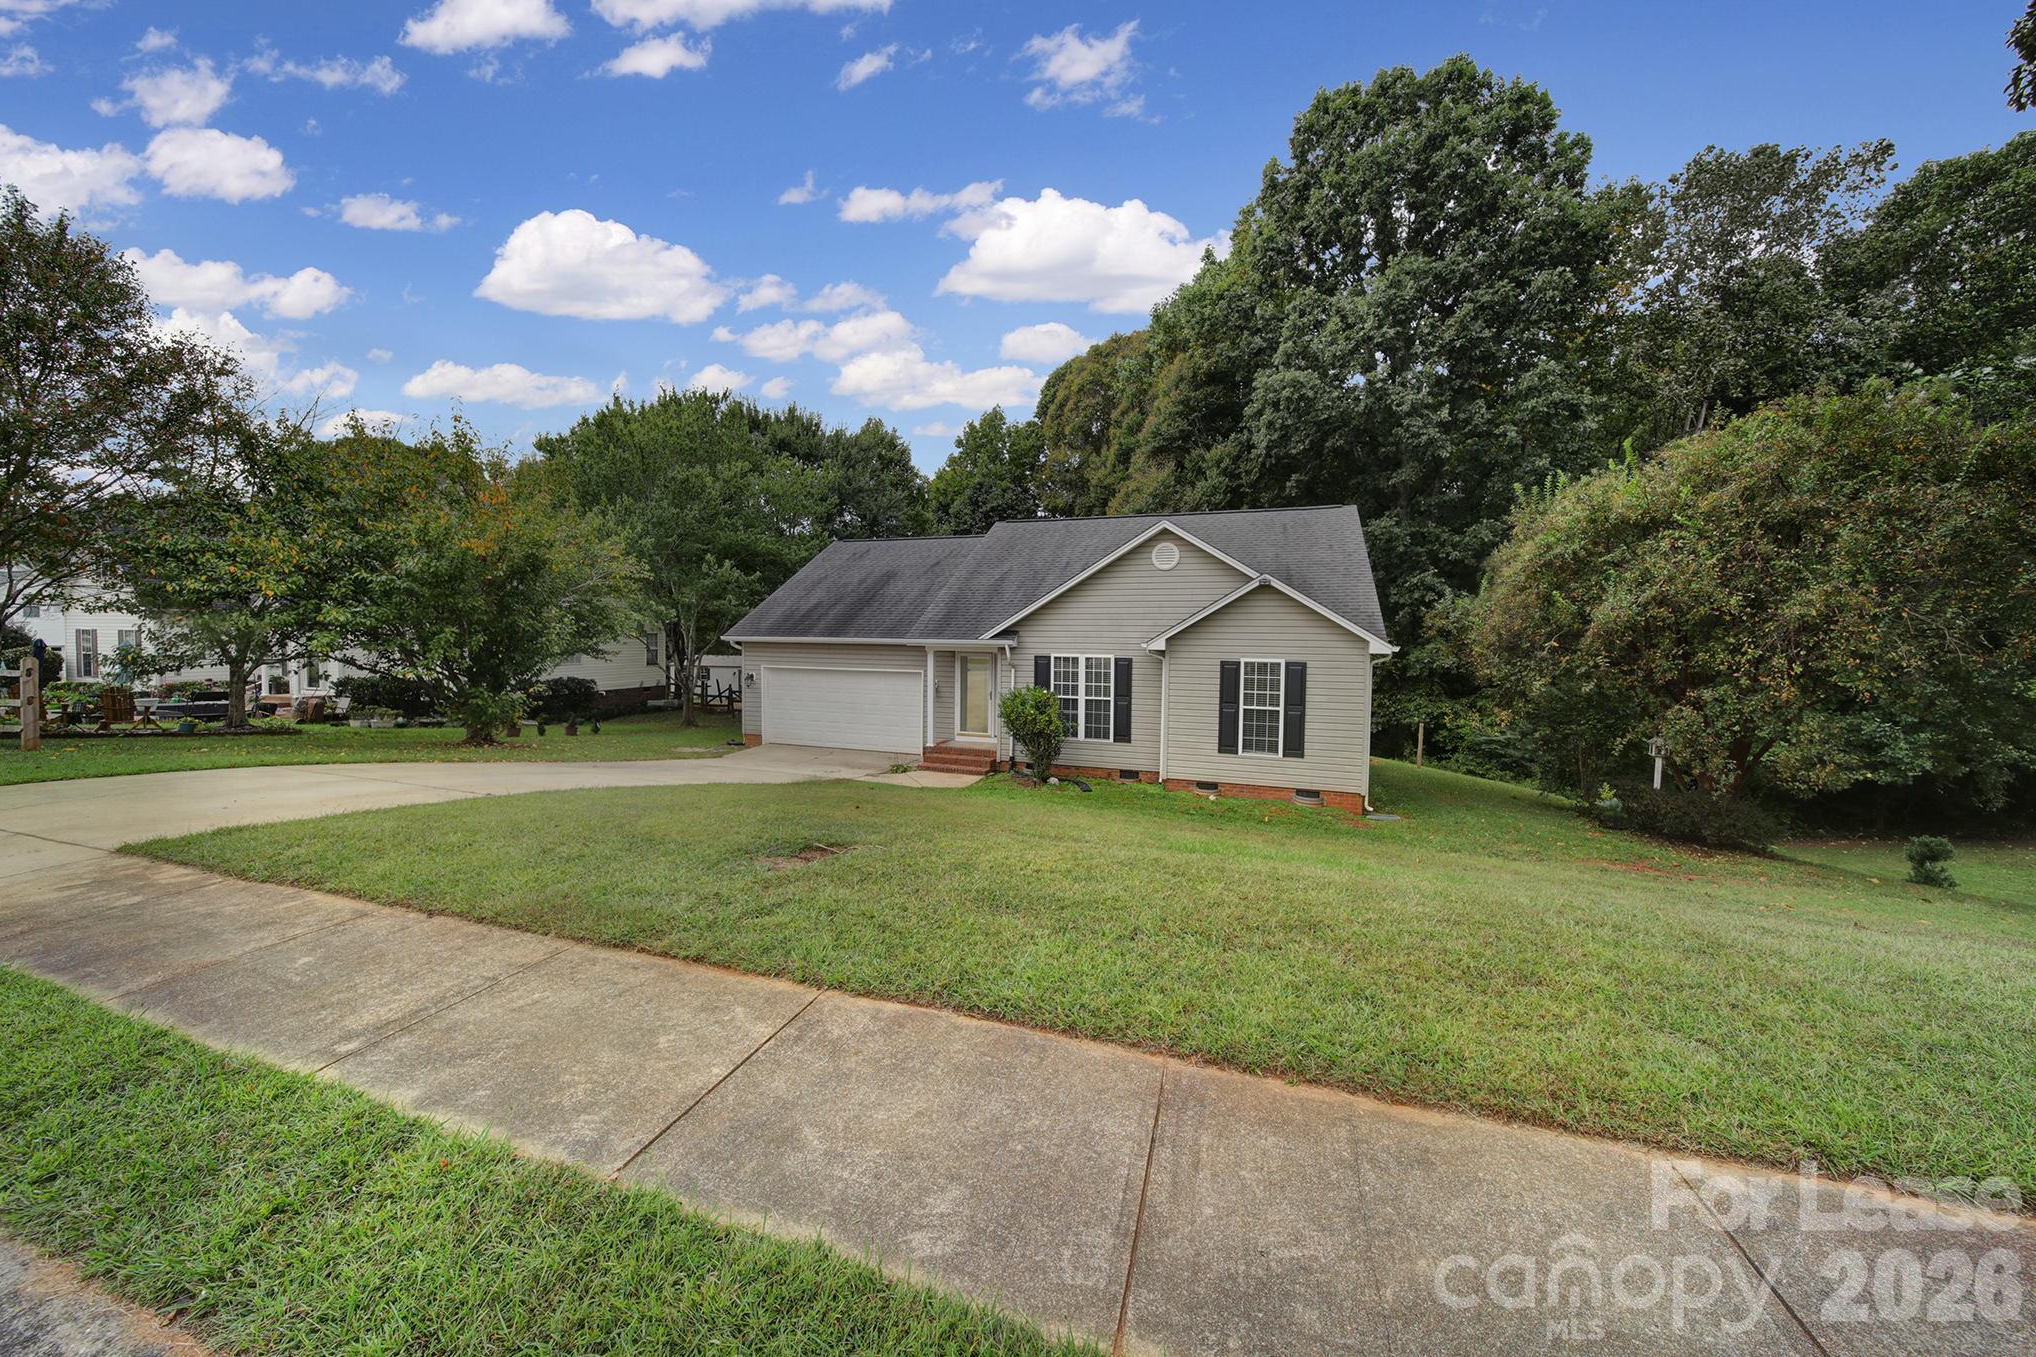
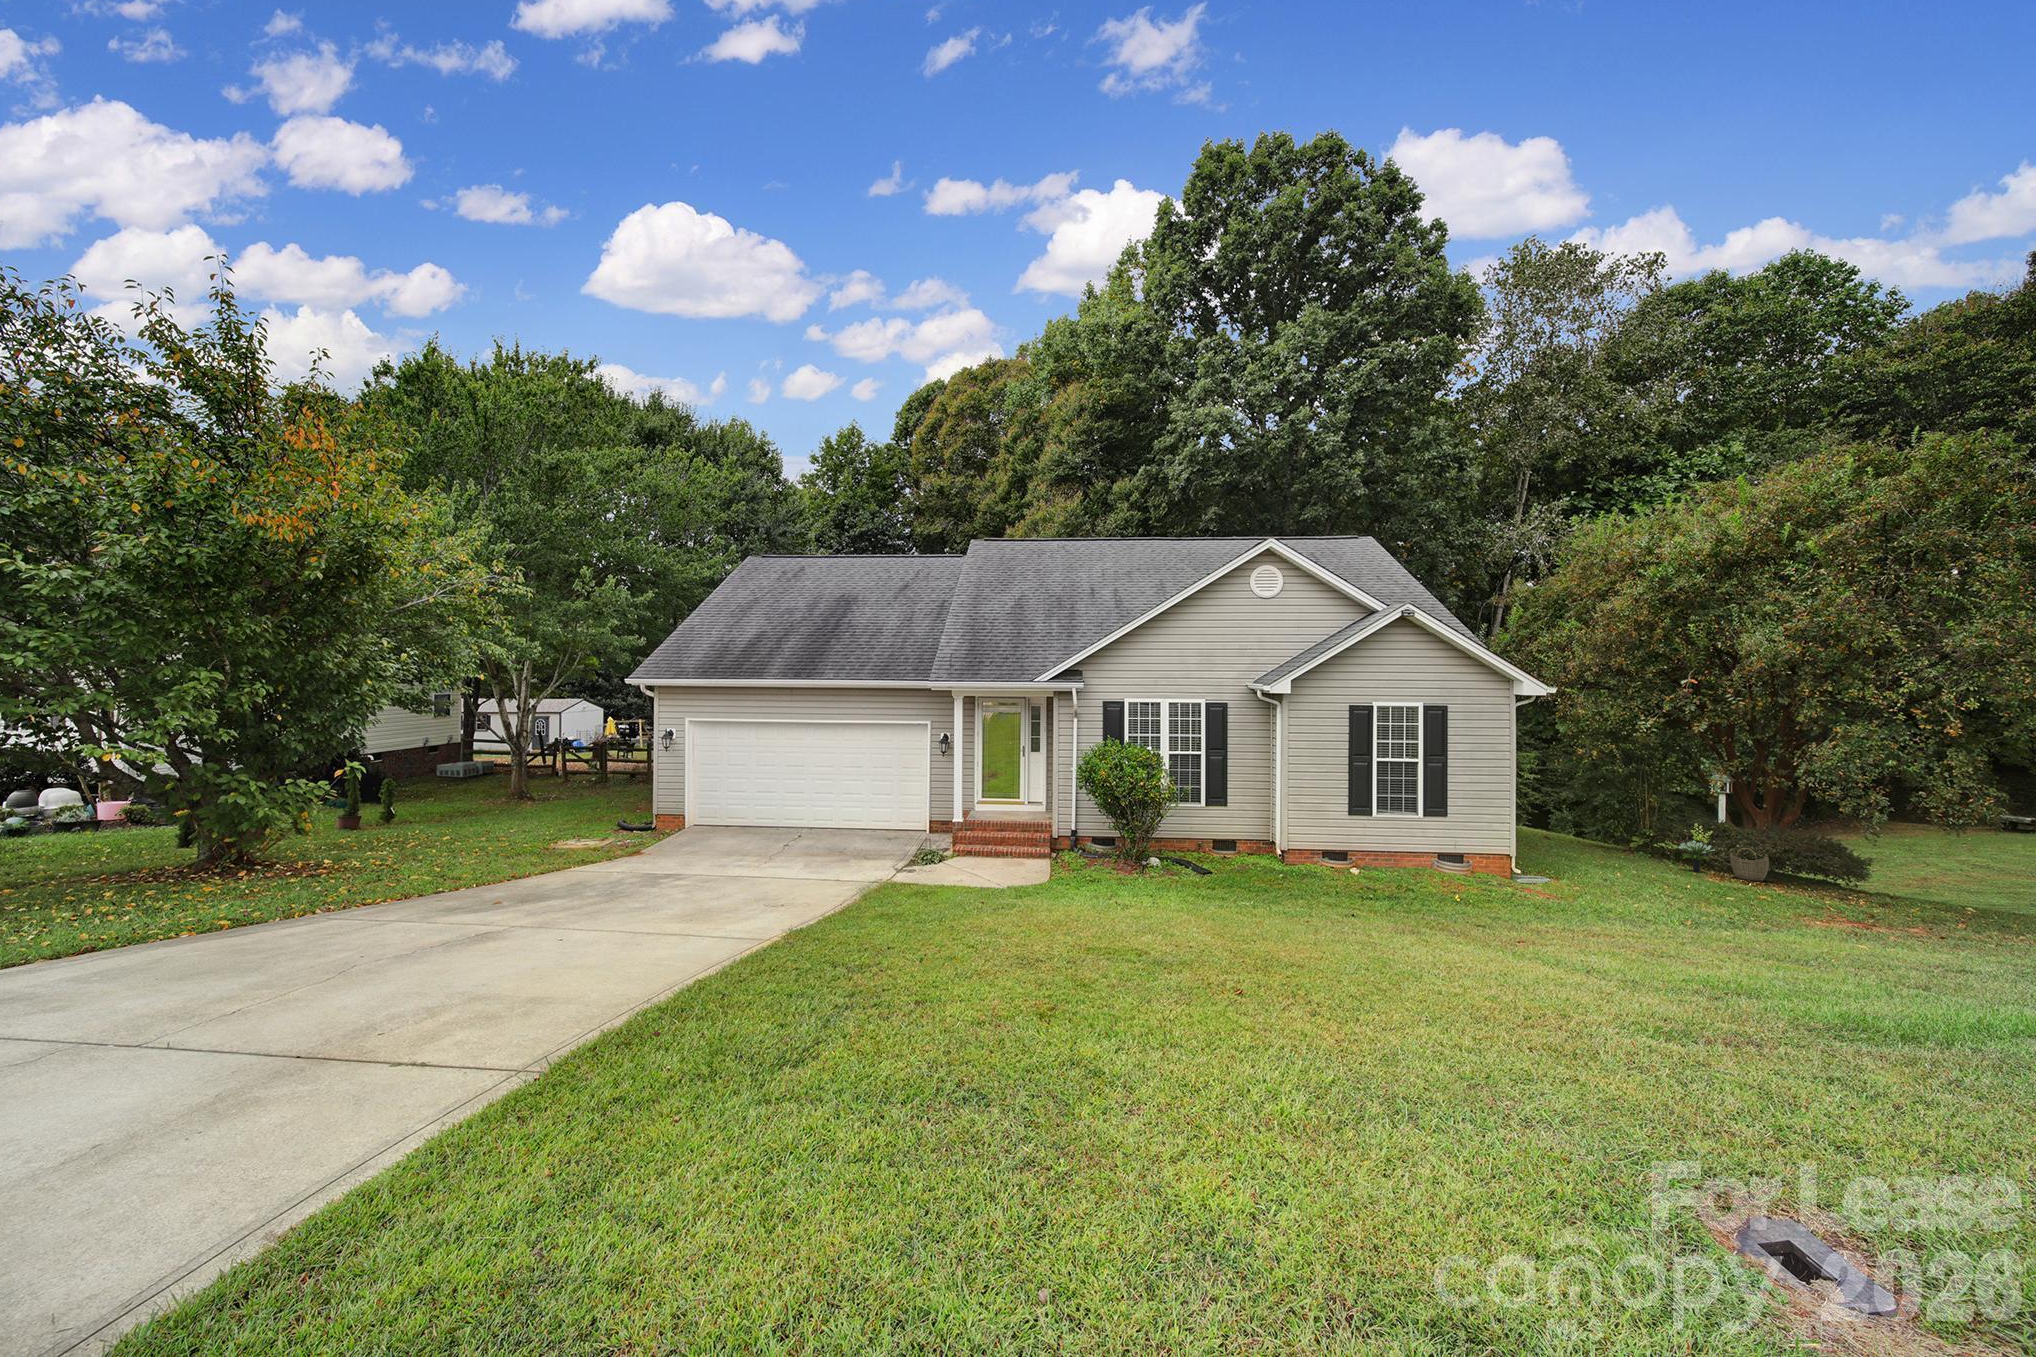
woven basket: none [1640,805,1677,840] -> present [1730,848,1769,881]

